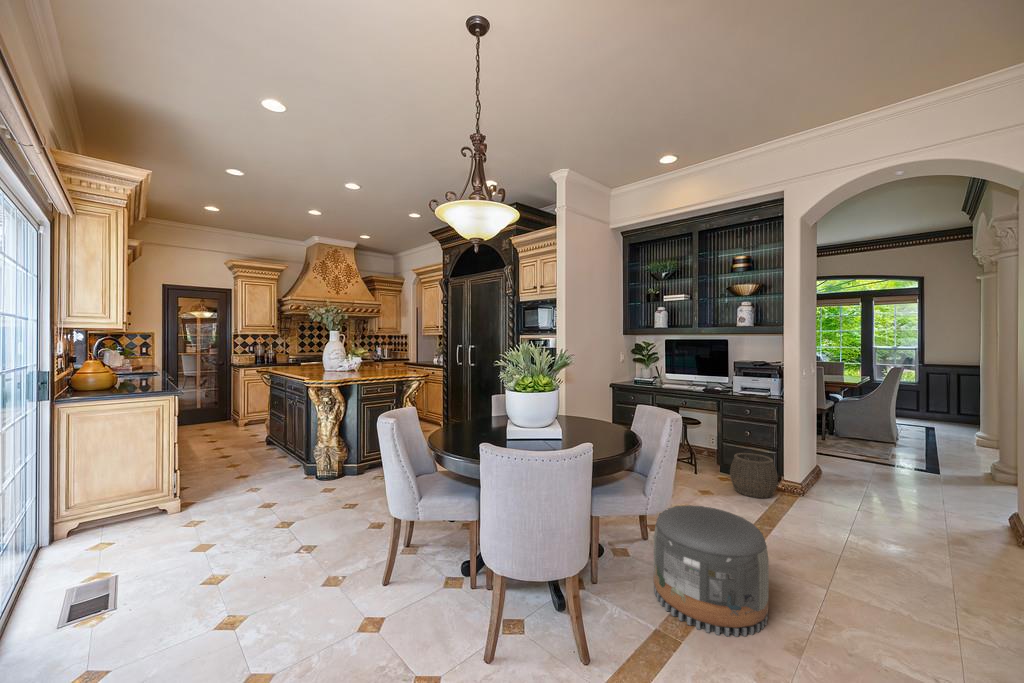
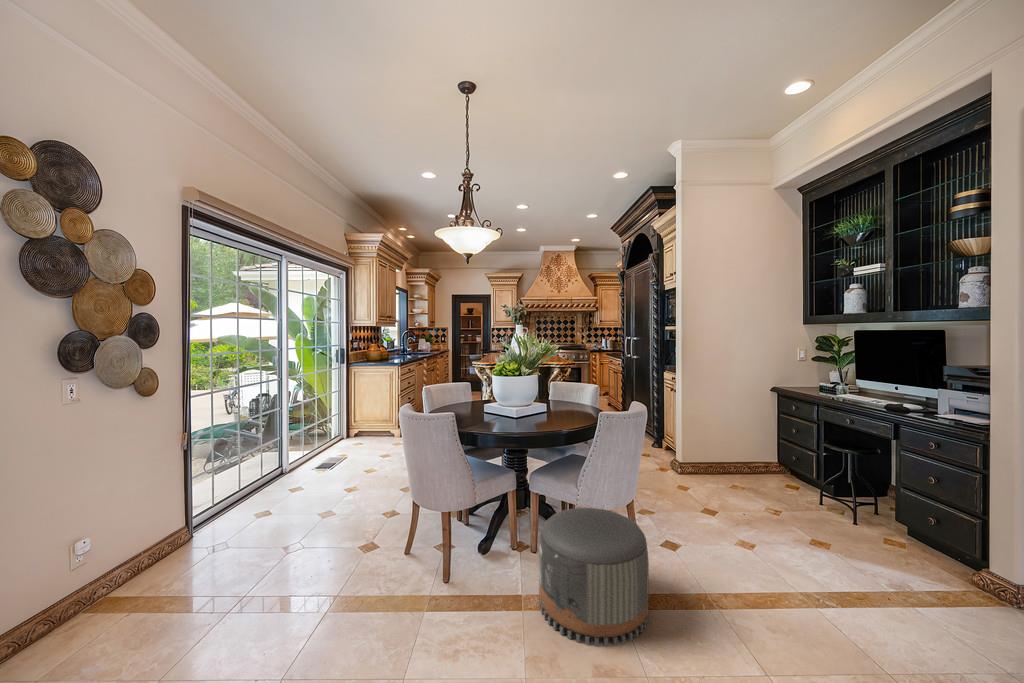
woven basket: present [730,453,778,498] -> none [867,506,959,586]

